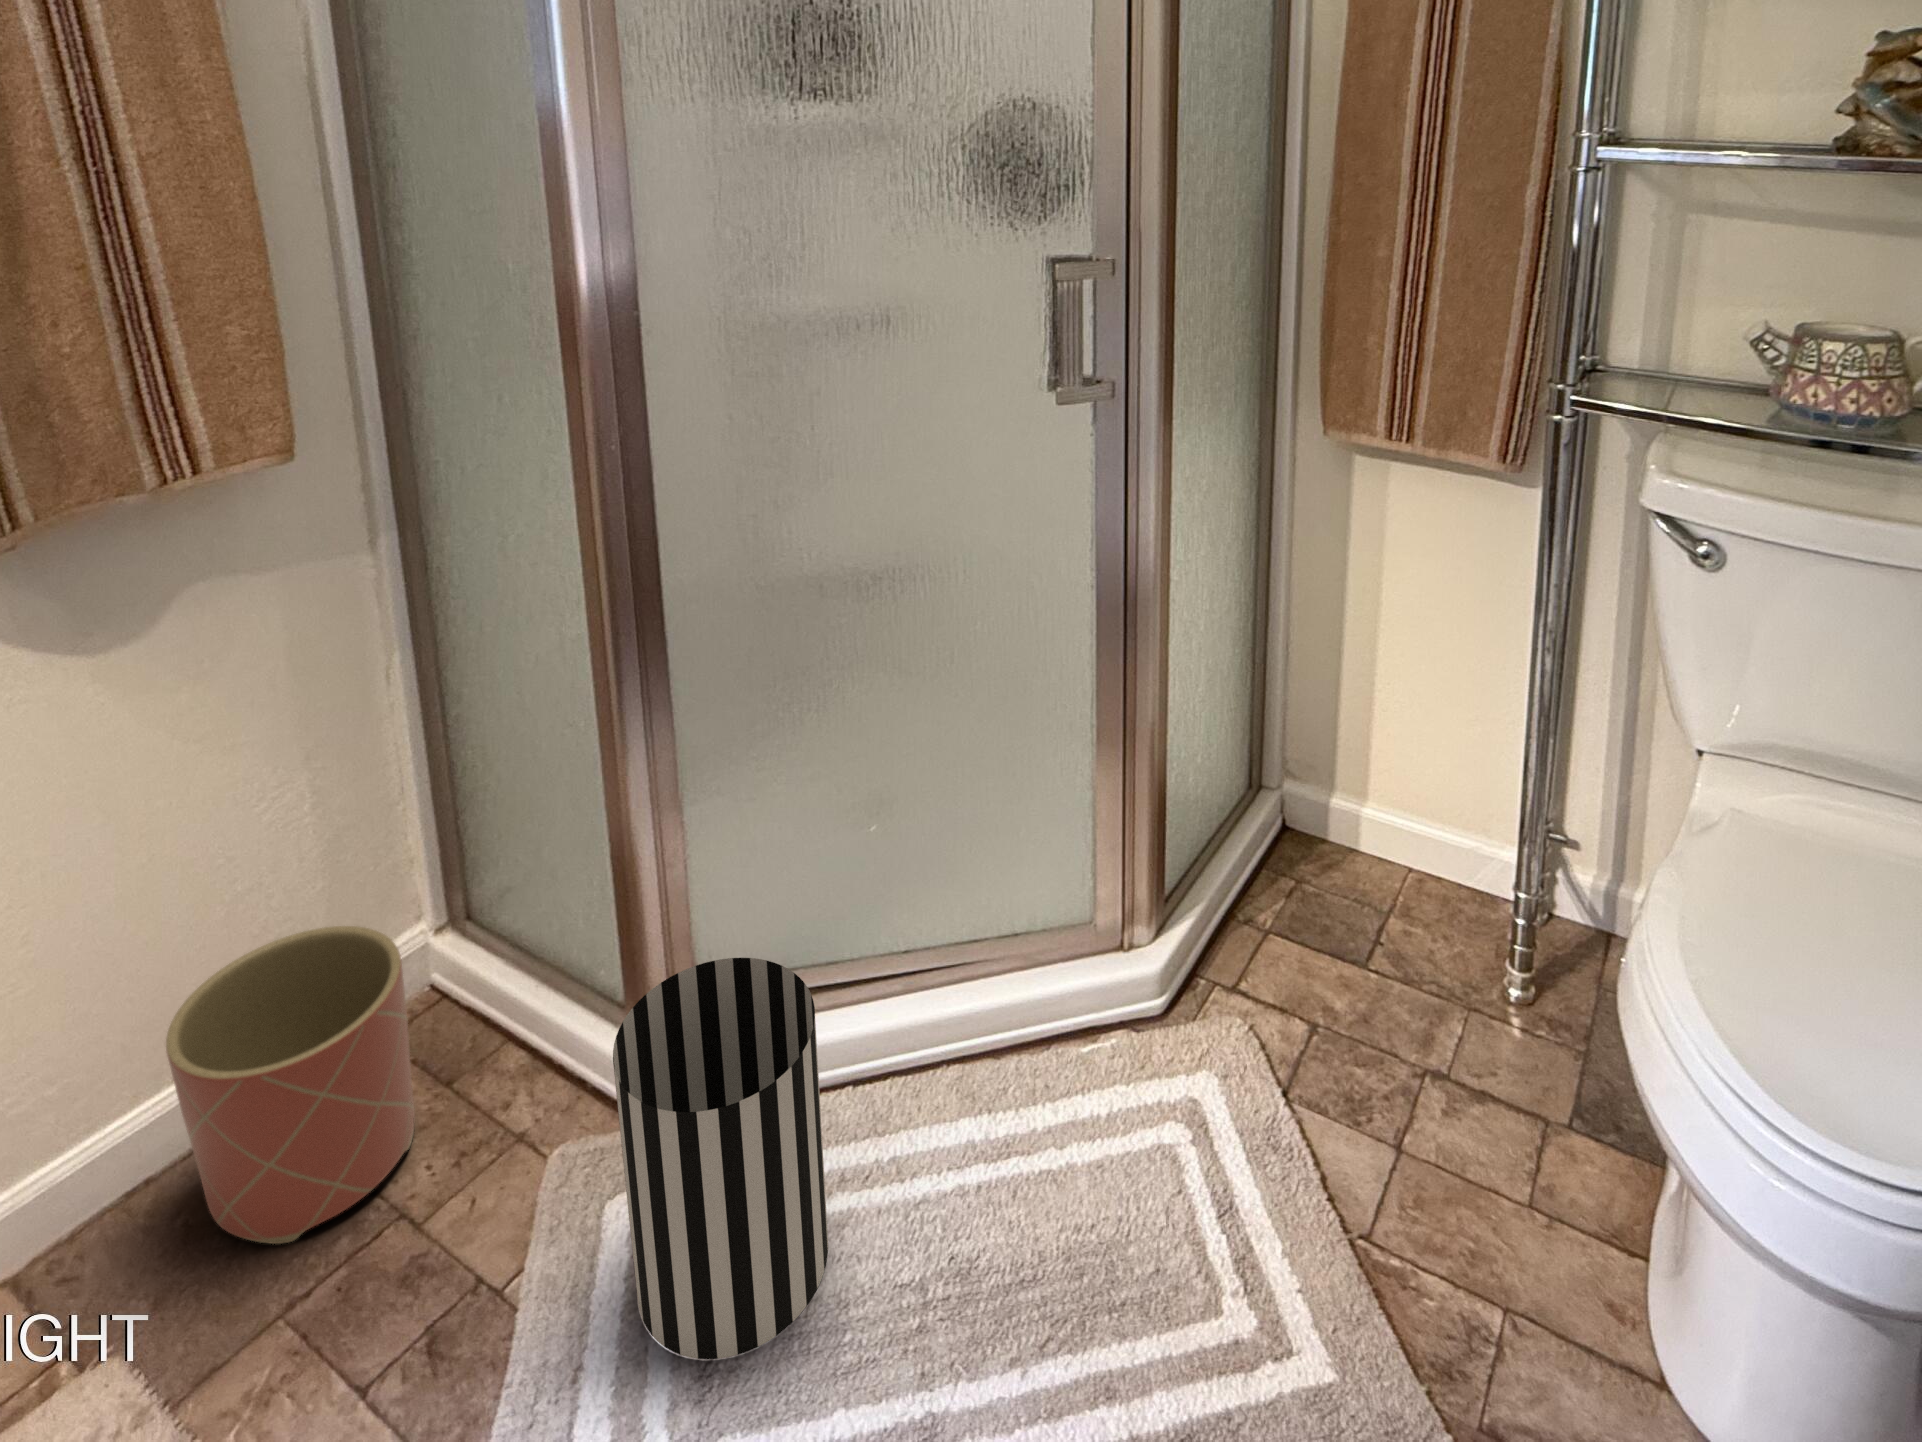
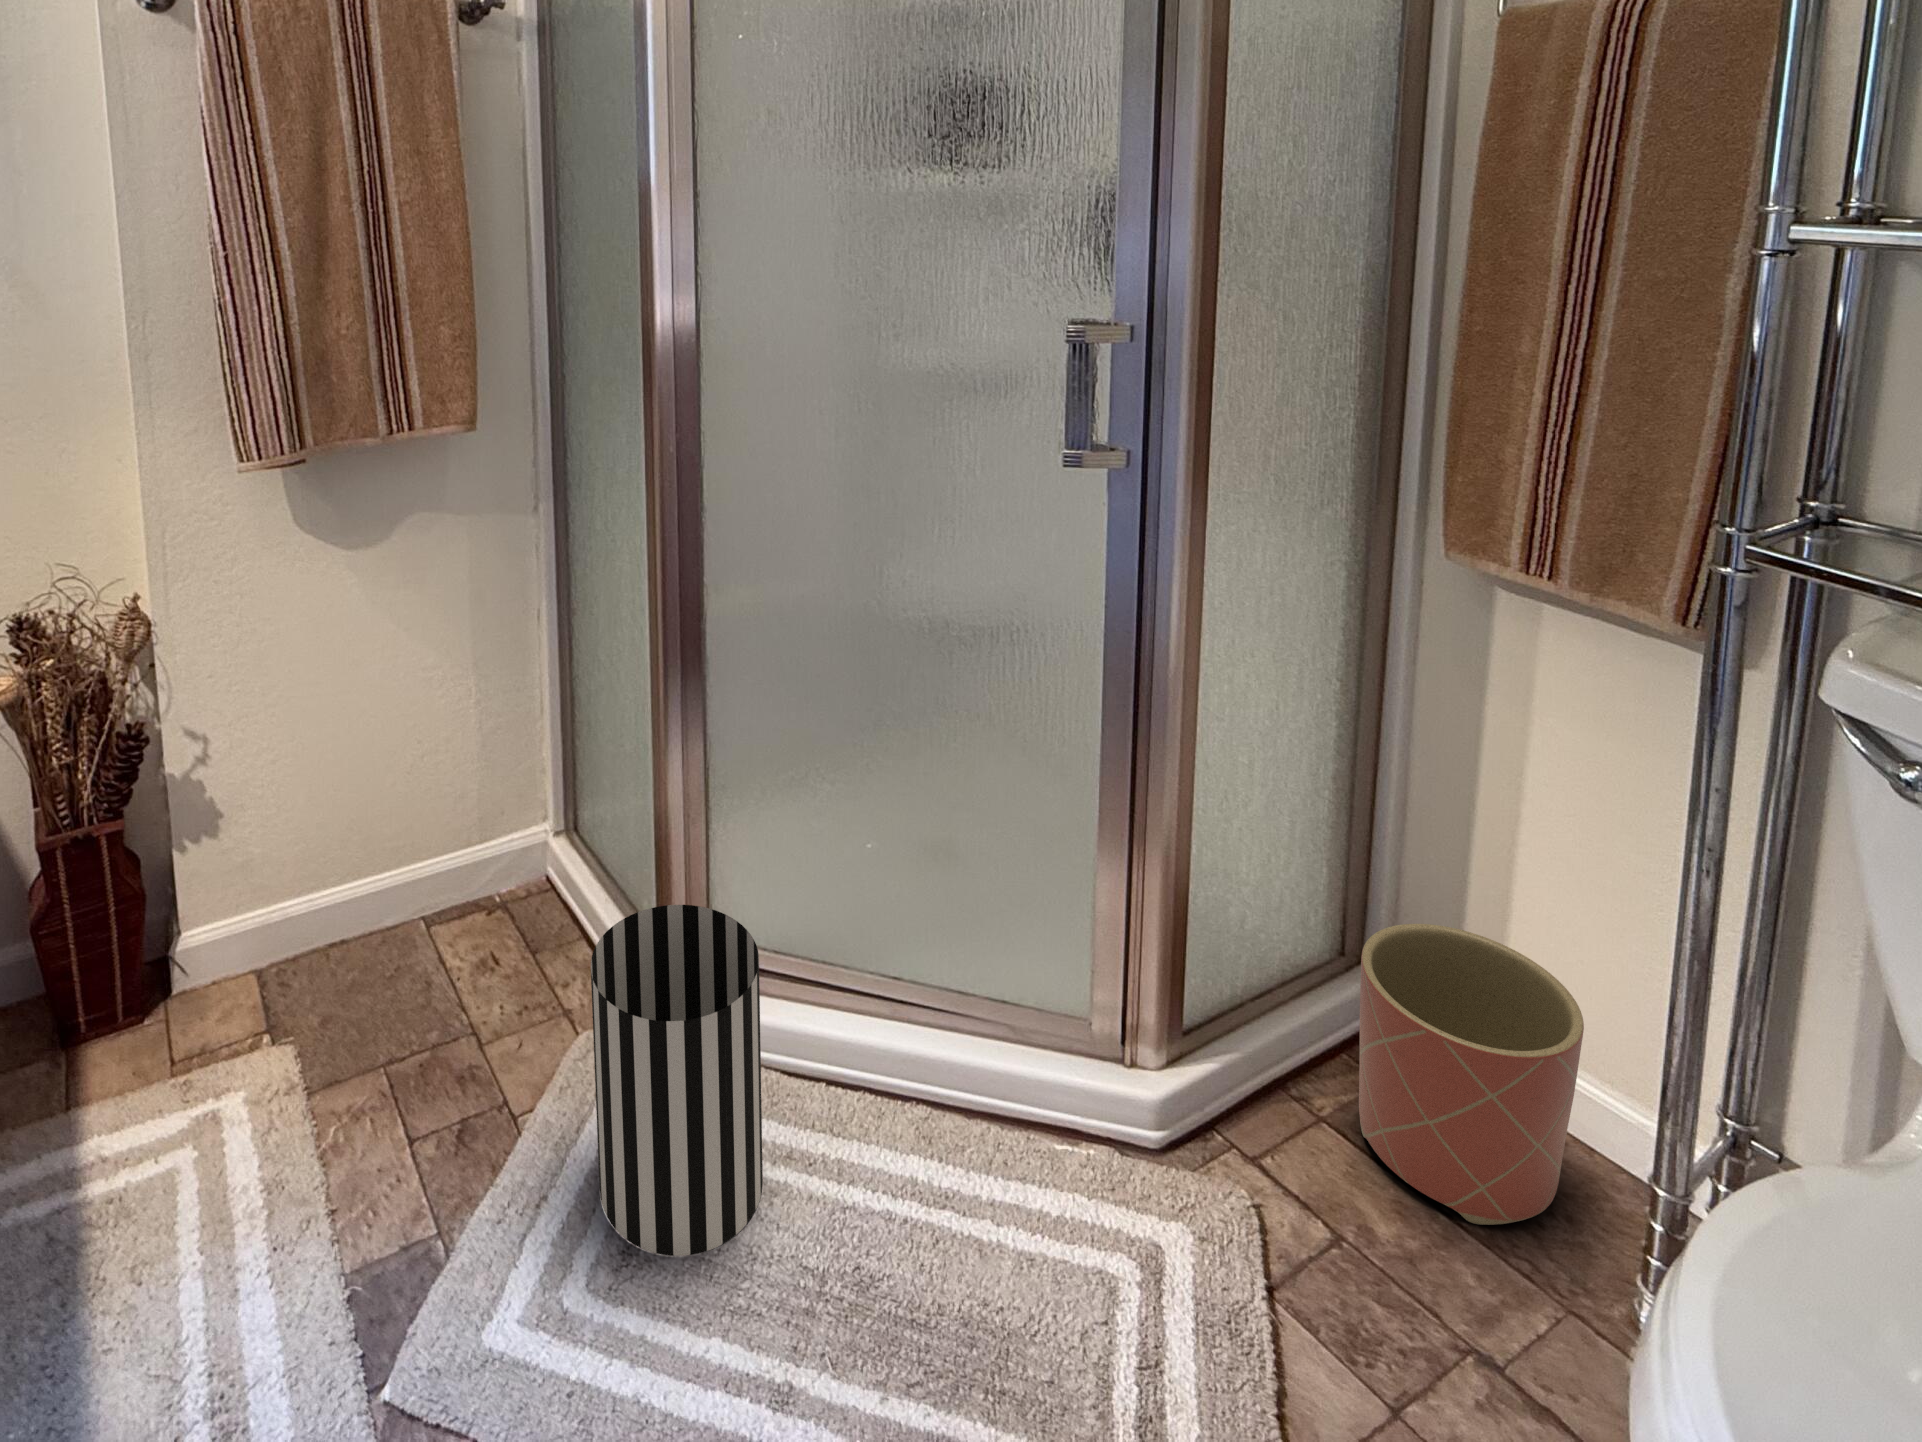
planter: present [166,926,415,1244] -> present [1359,924,1584,1225]

